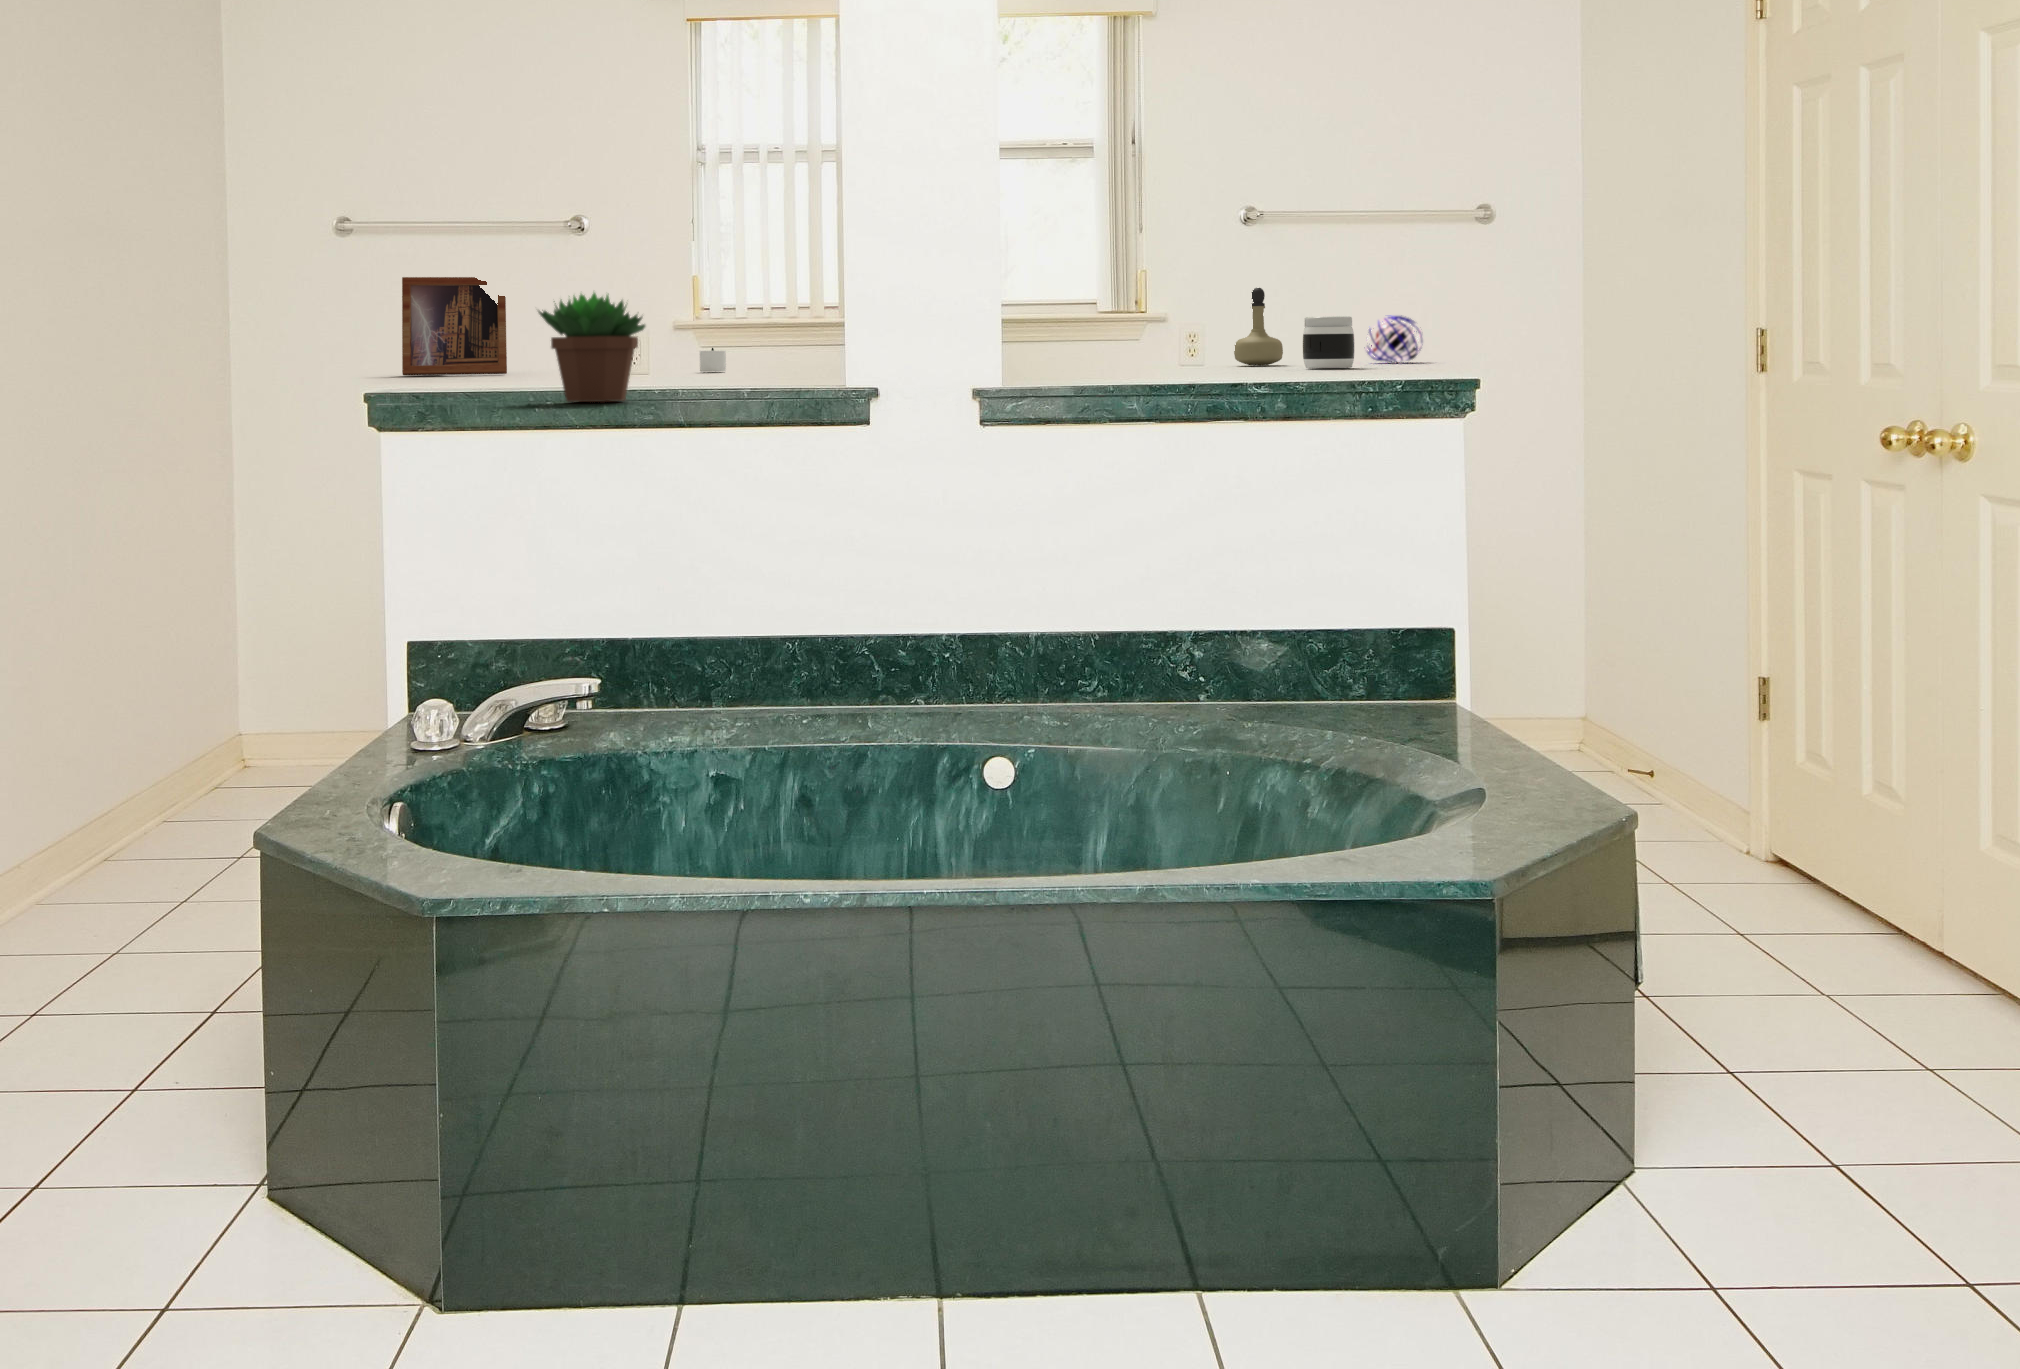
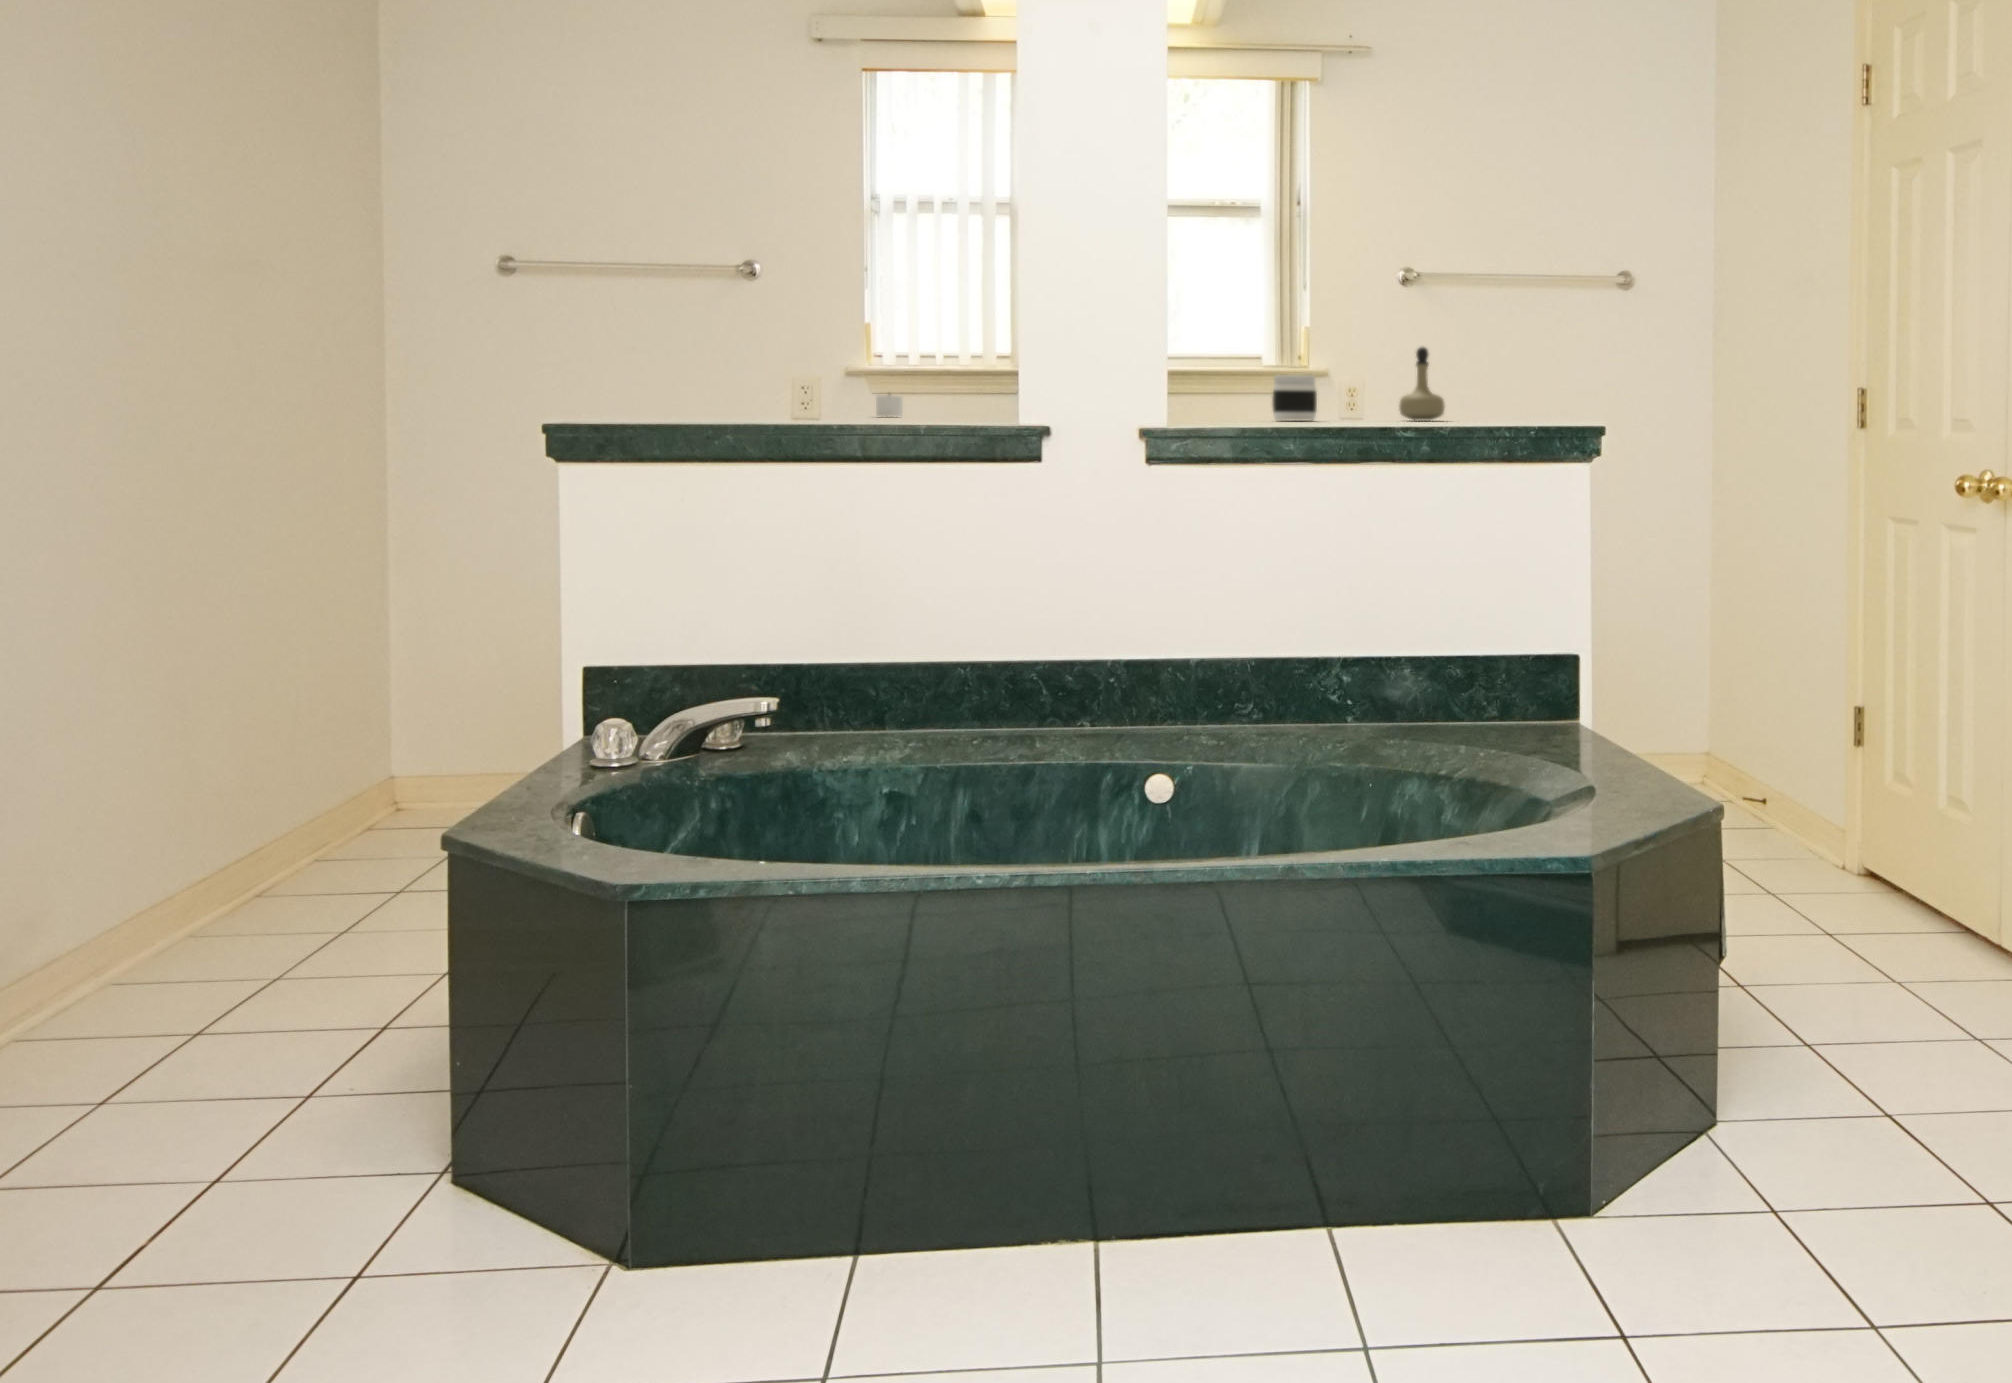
picture frame: present [402,277,507,375] -> none [564,314,675,414]
succulent plant: present [538,293,645,402] -> none [714,327,825,436]
jar: present [1303,316,1354,368] -> present [1272,375,1317,420]
decorative orb: present [1366,316,1422,362] -> none [1520,376,1573,420]

